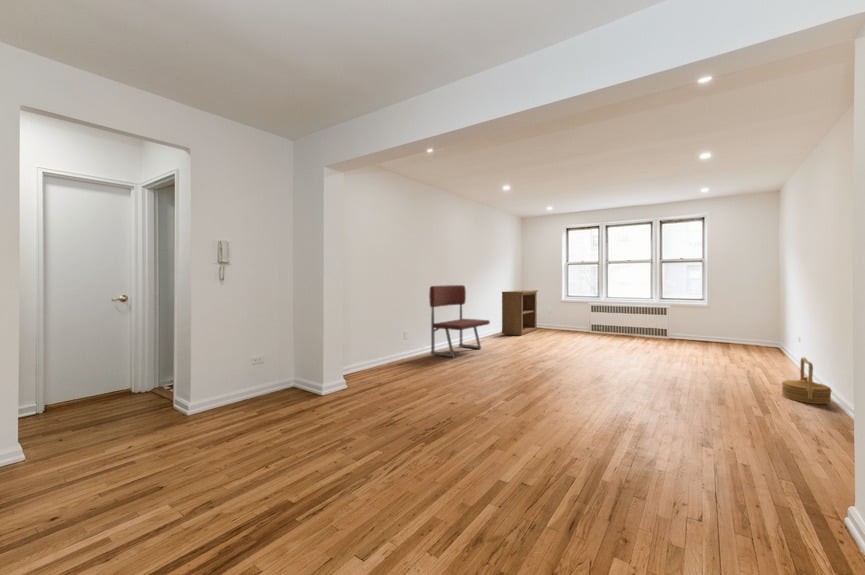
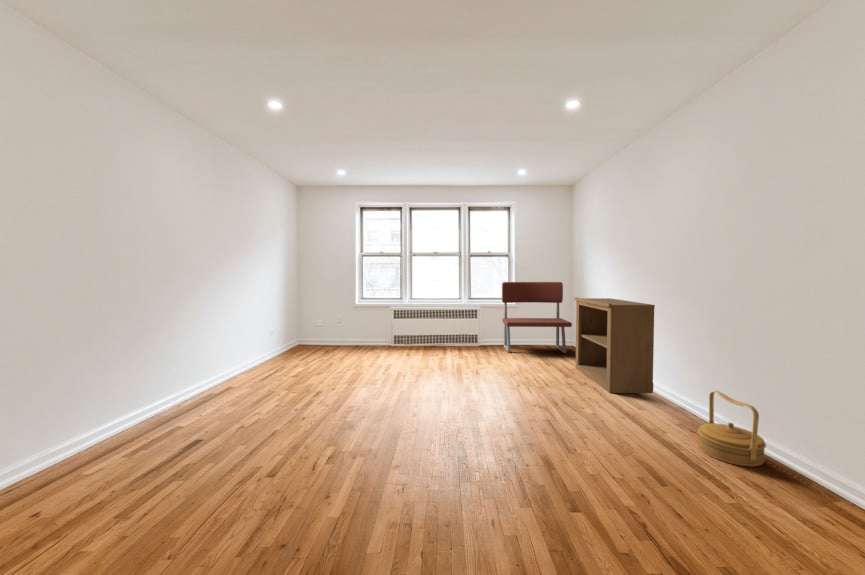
bench: present [429,285,490,357] -> present [502,282,572,353]
bookshelf: present [502,290,538,335] -> present [574,297,655,393]

